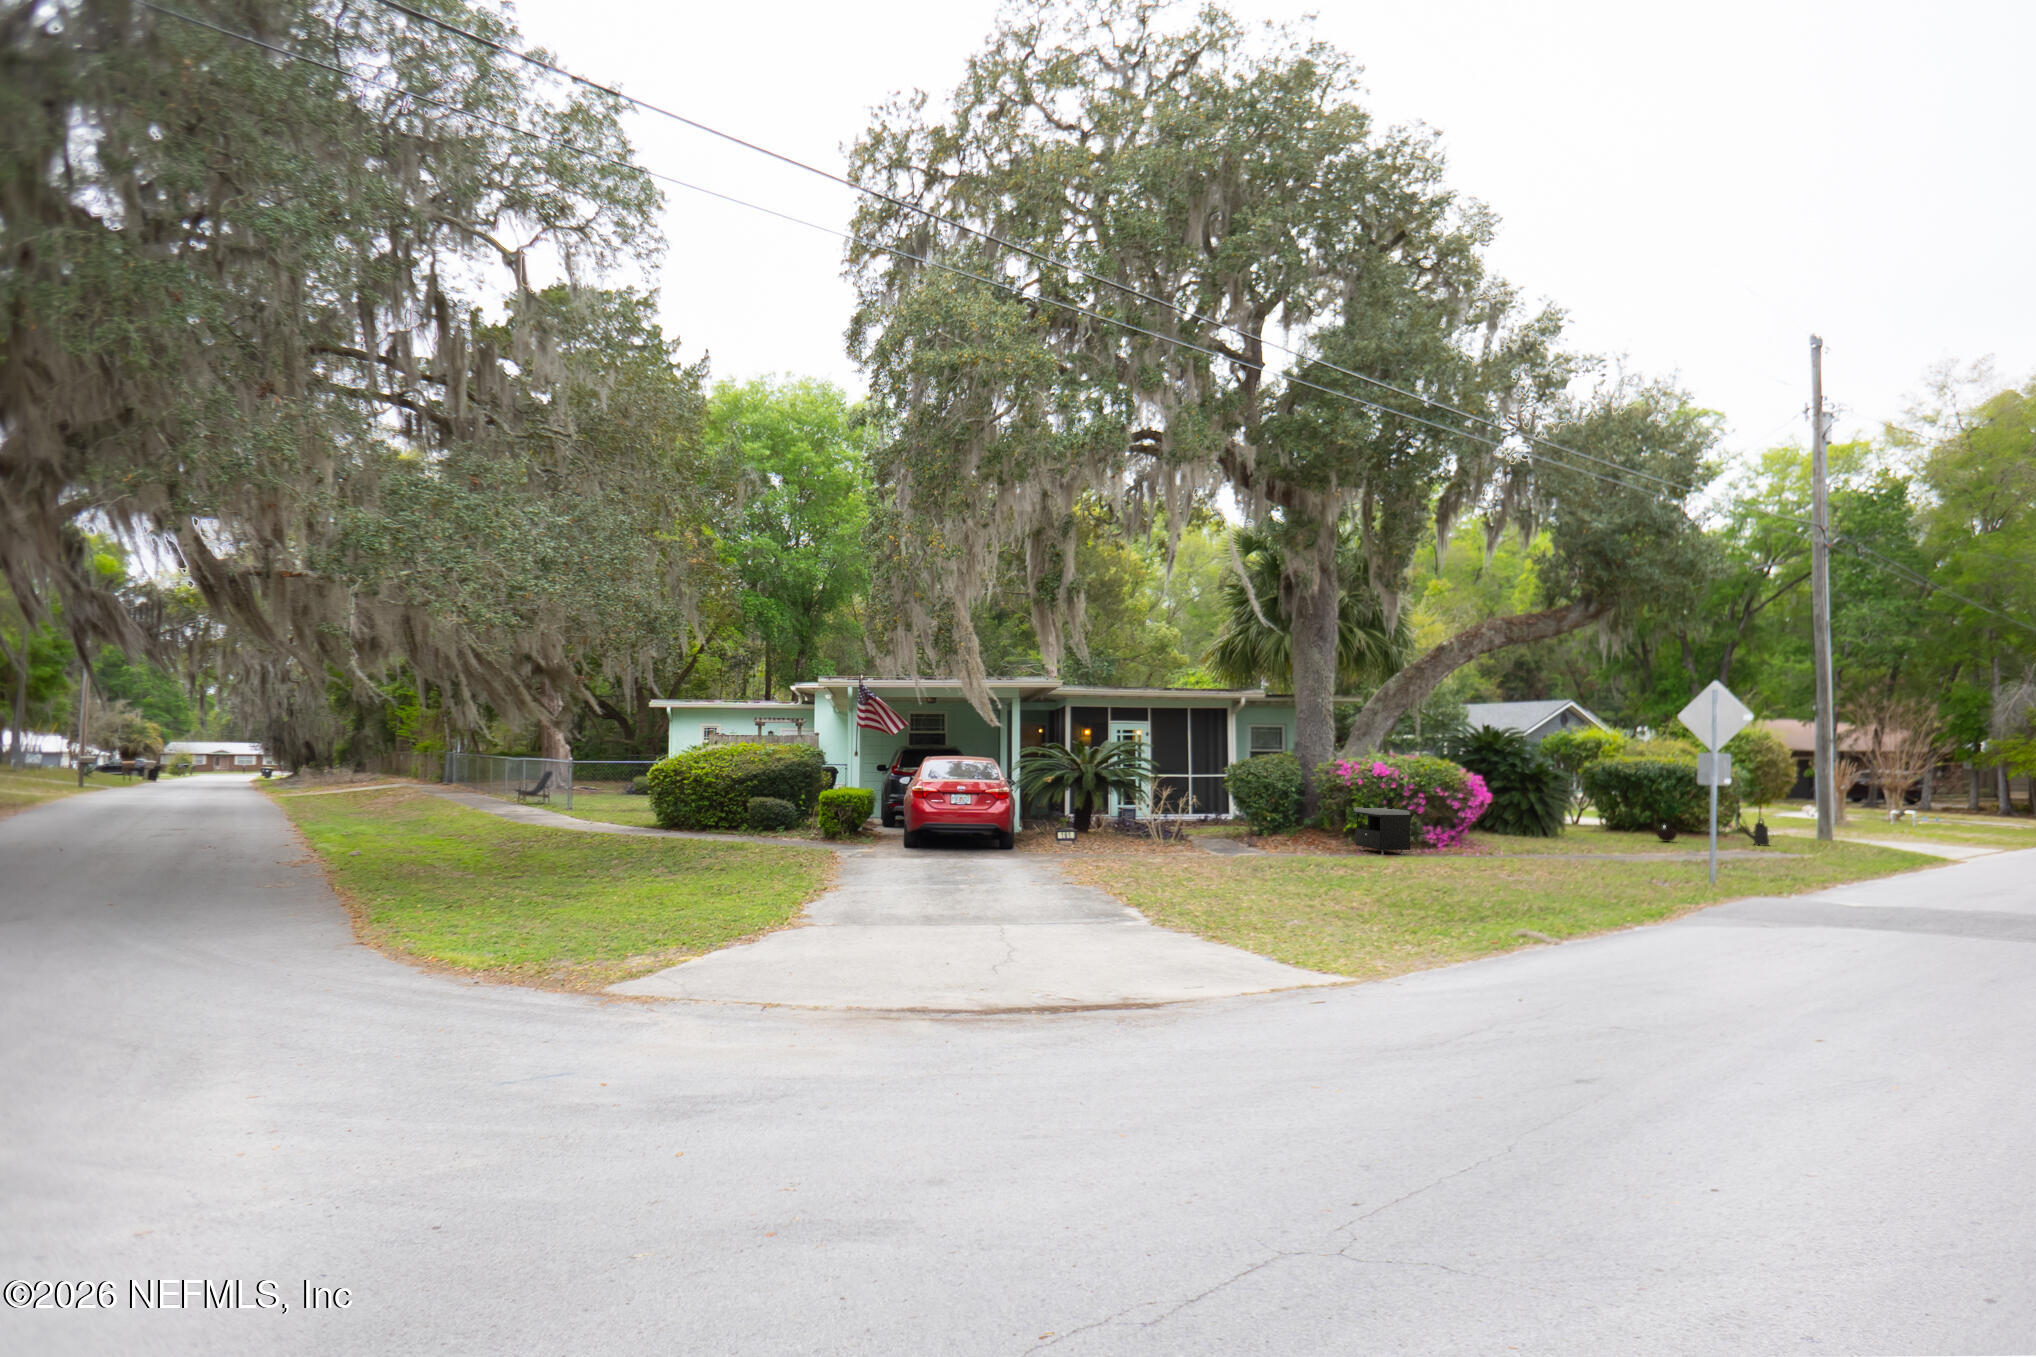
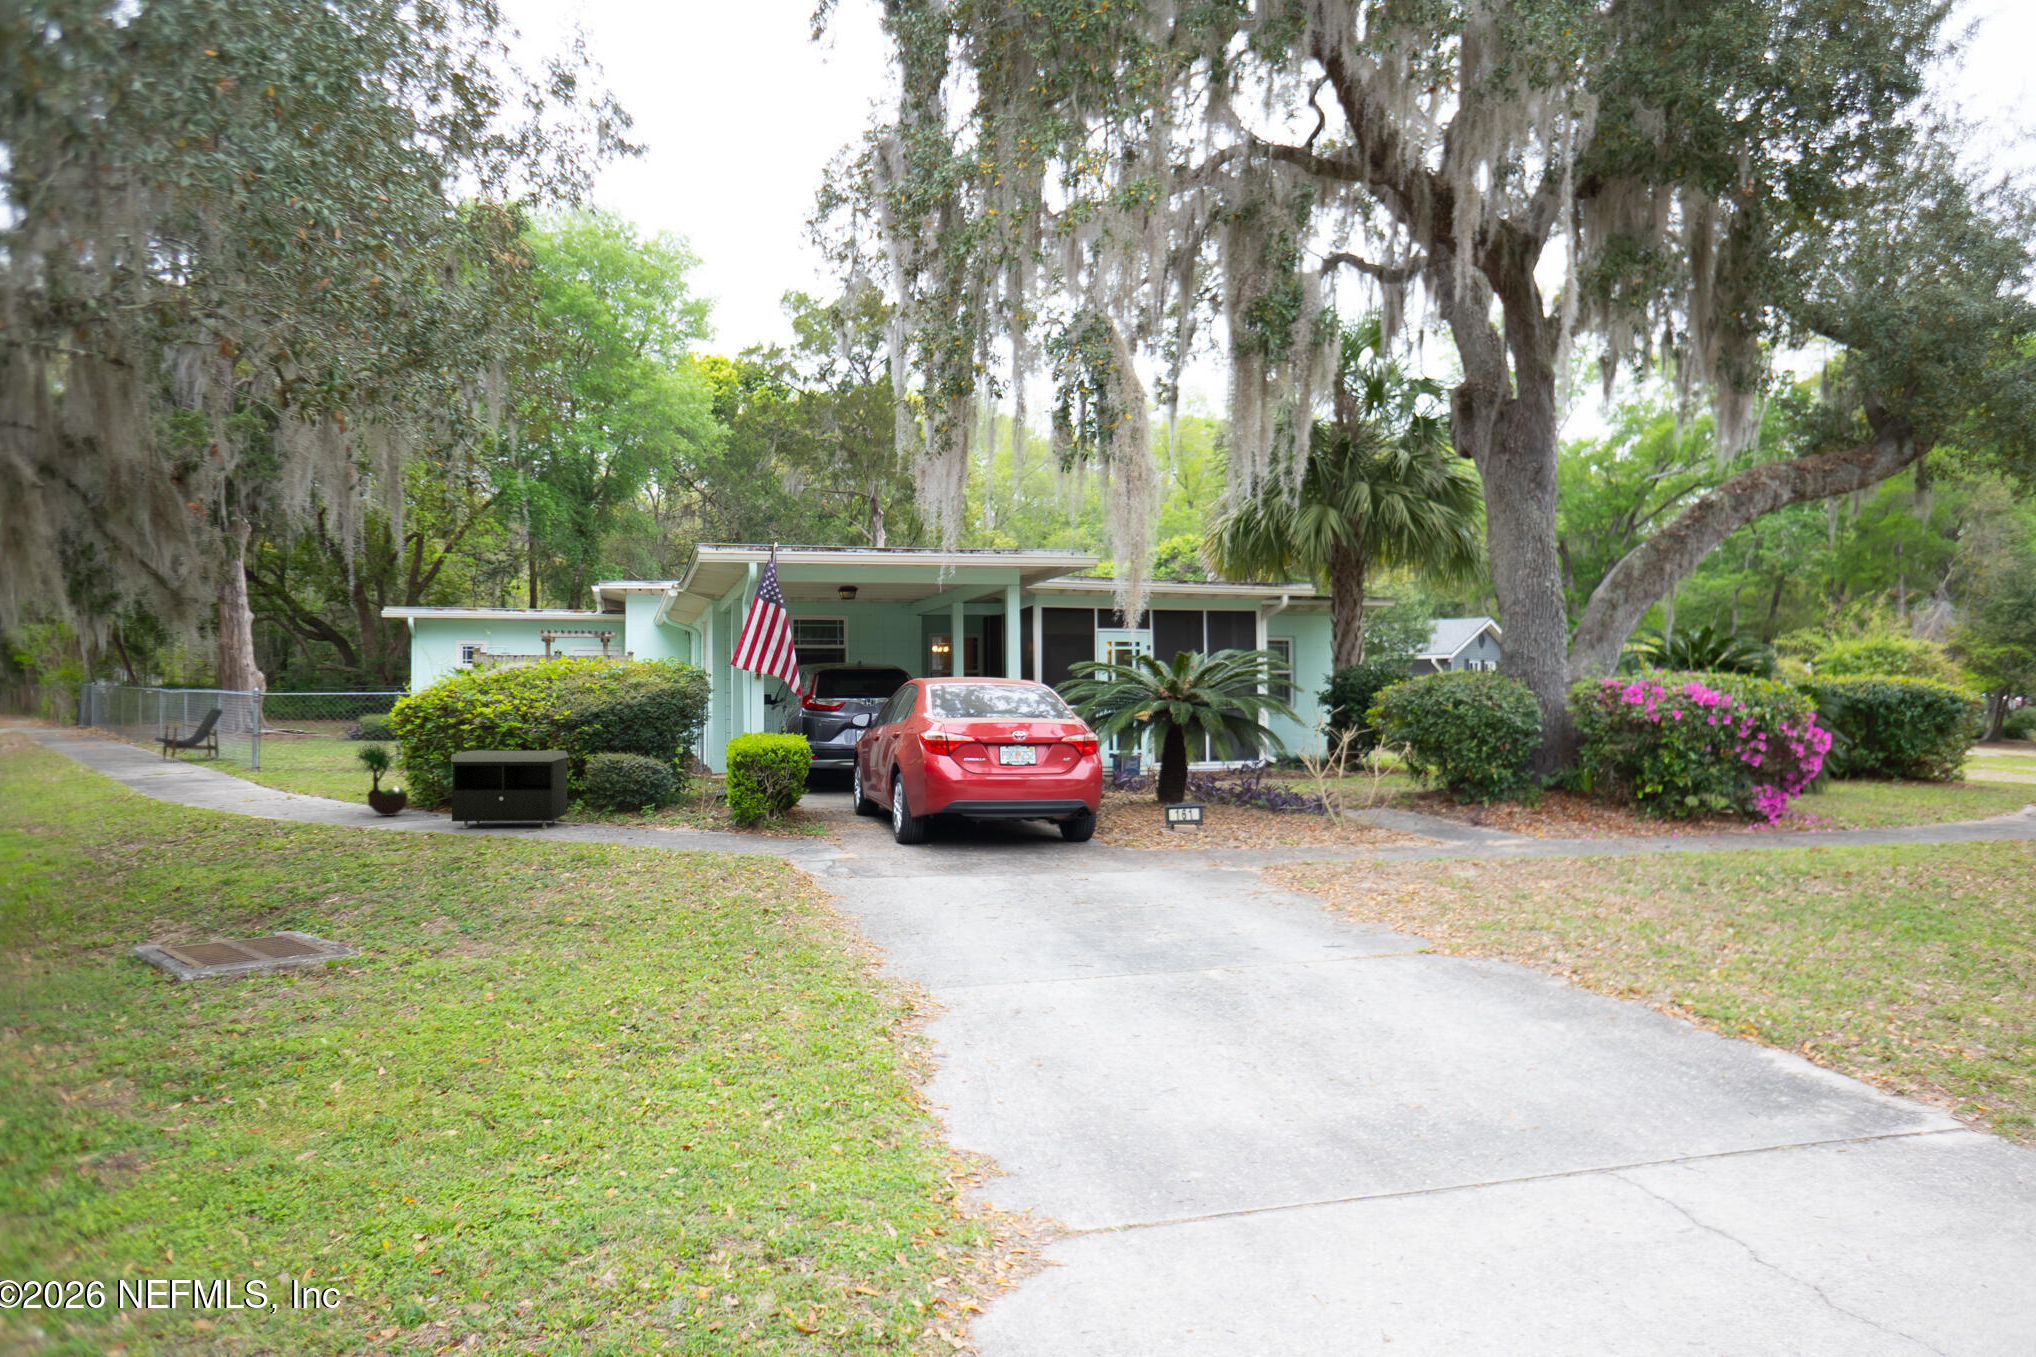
potted tree: present [1657,803,1679,842] -> present [355,743,408,816]
storage bench: present [1354,807,1410,854] -> present [451,751,567,829]
watering can: present [1739,819,1769,846] -> none [1960,752,2016,788]

